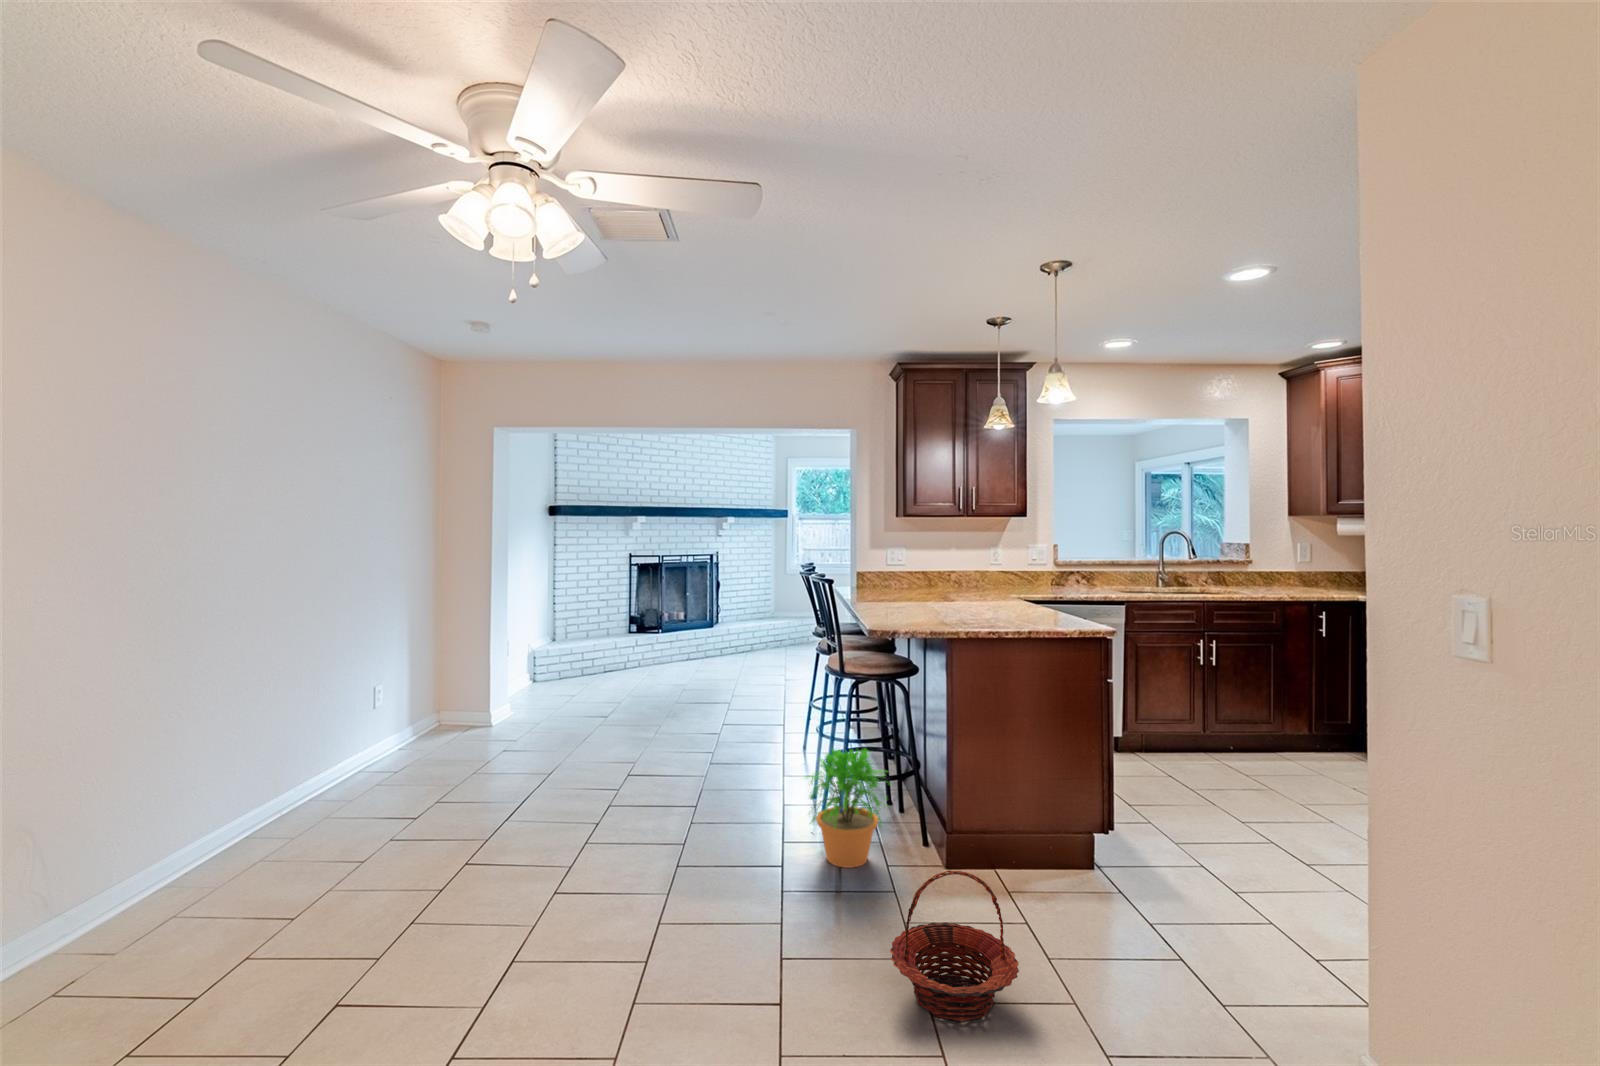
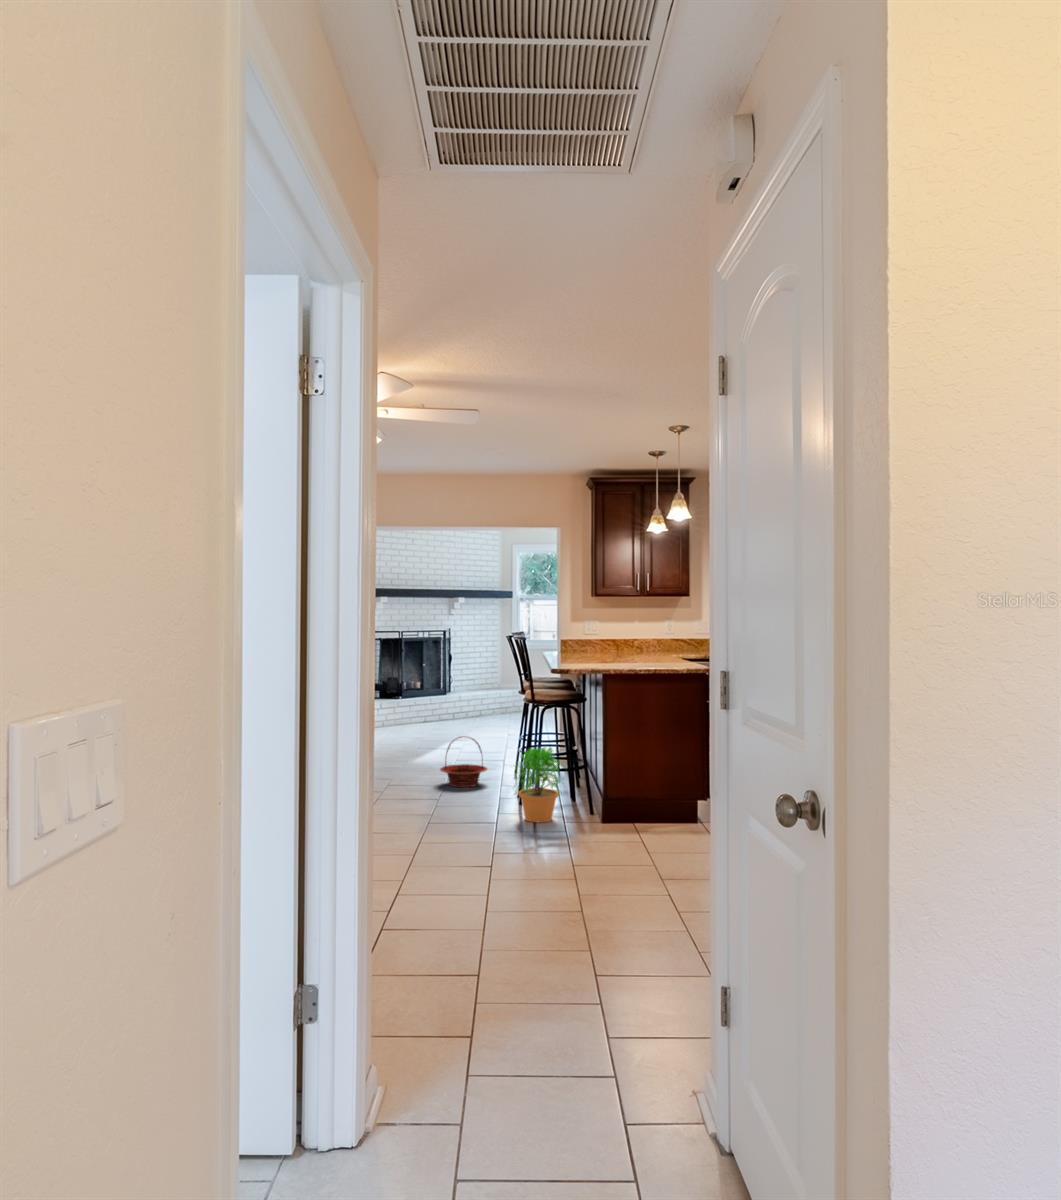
basket: present [890,871,1019,1022] -> present [440,736,487,787]

